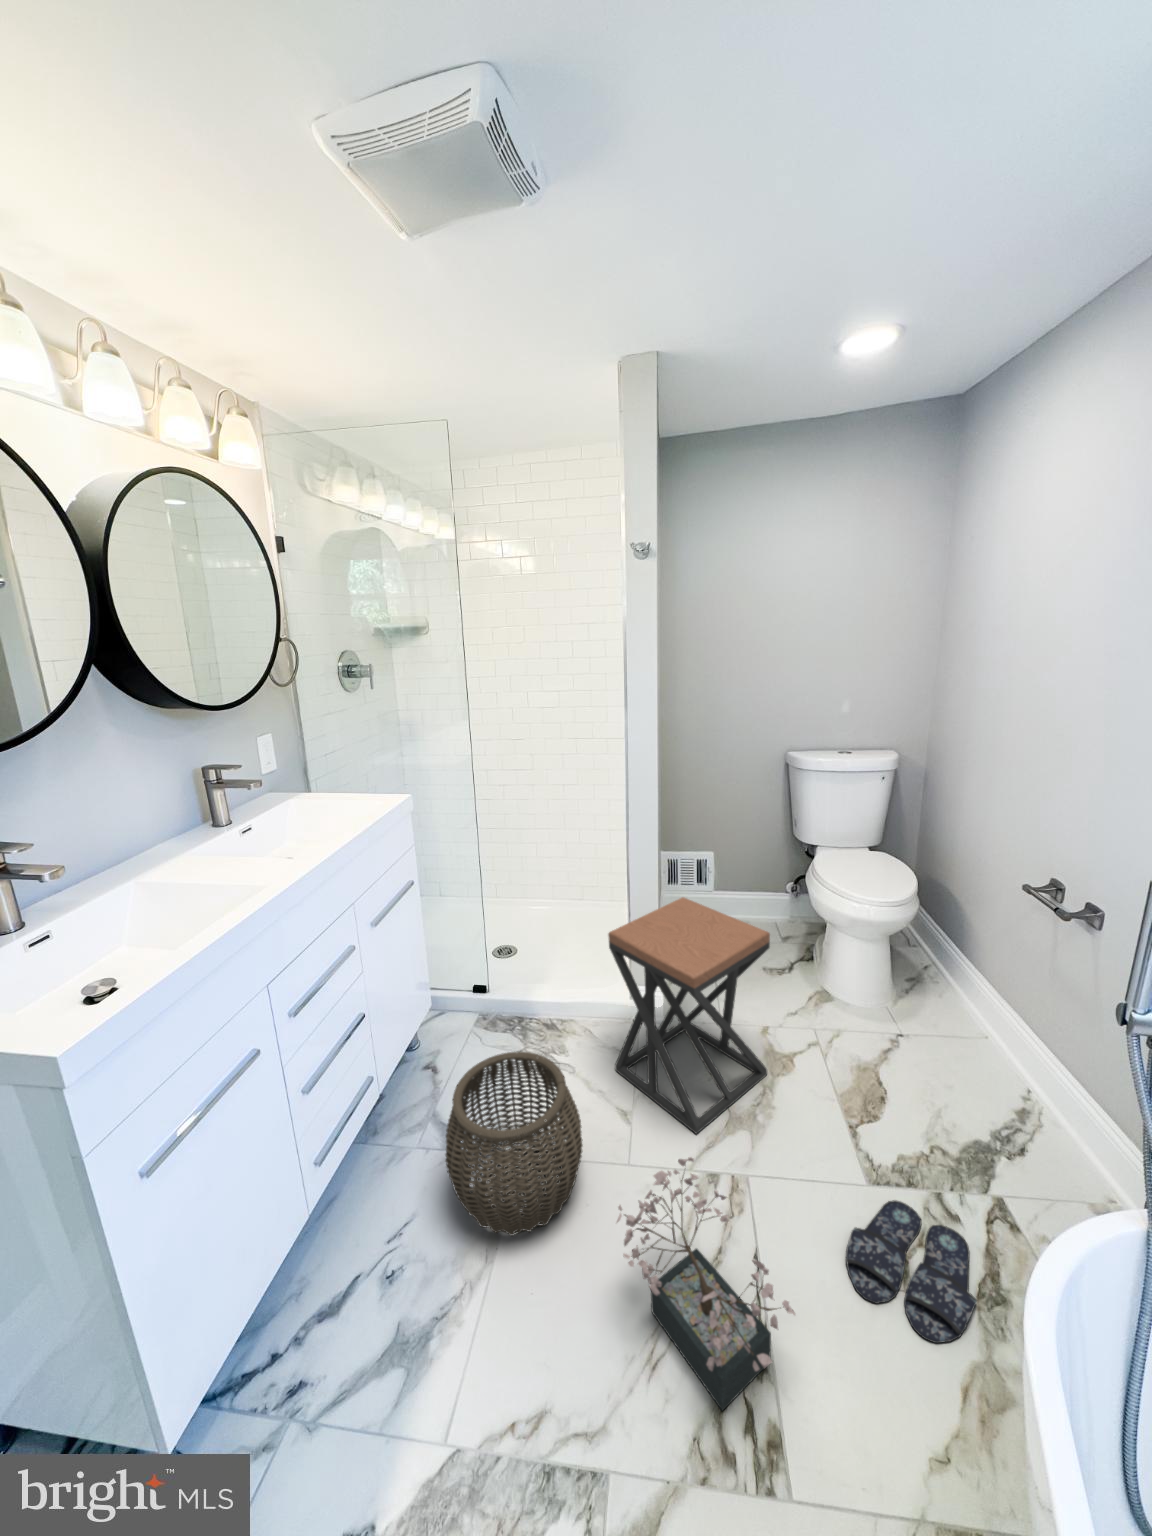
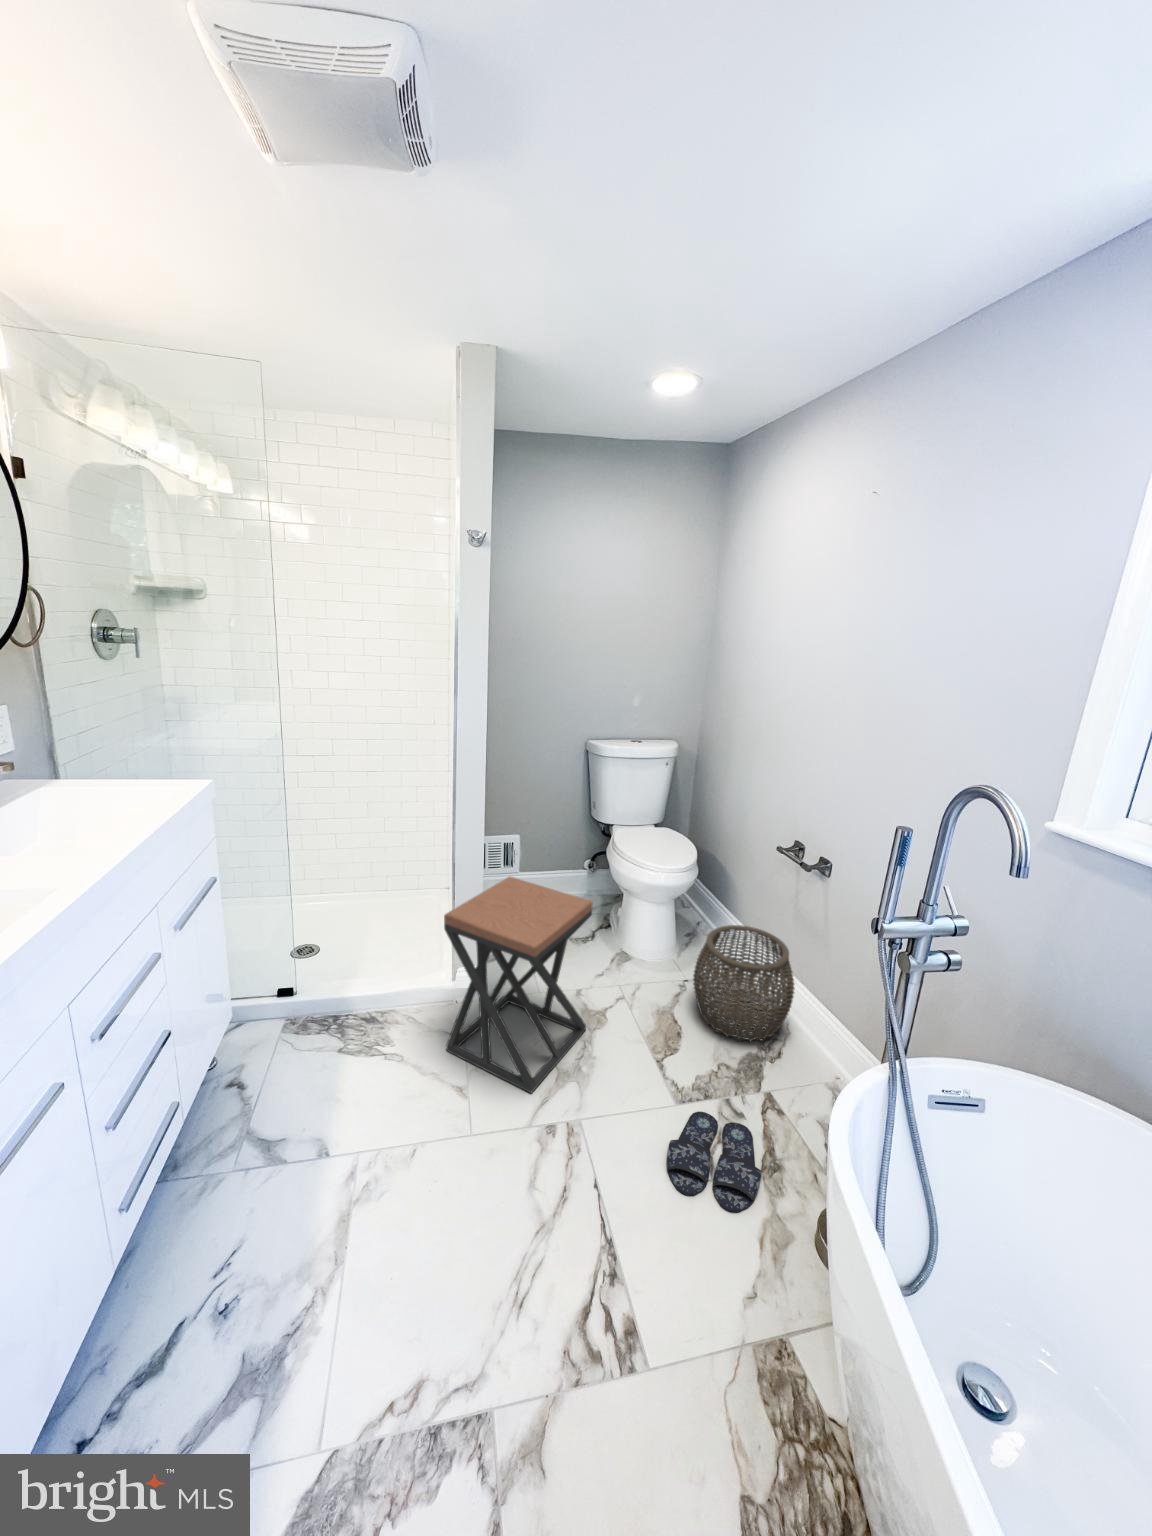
woven basket: present [445,1052,583,1235] -> present [693,925,794,1041]
decorative plant: present [617,1157,795,1410] -> none [483,1108,643,1321]

